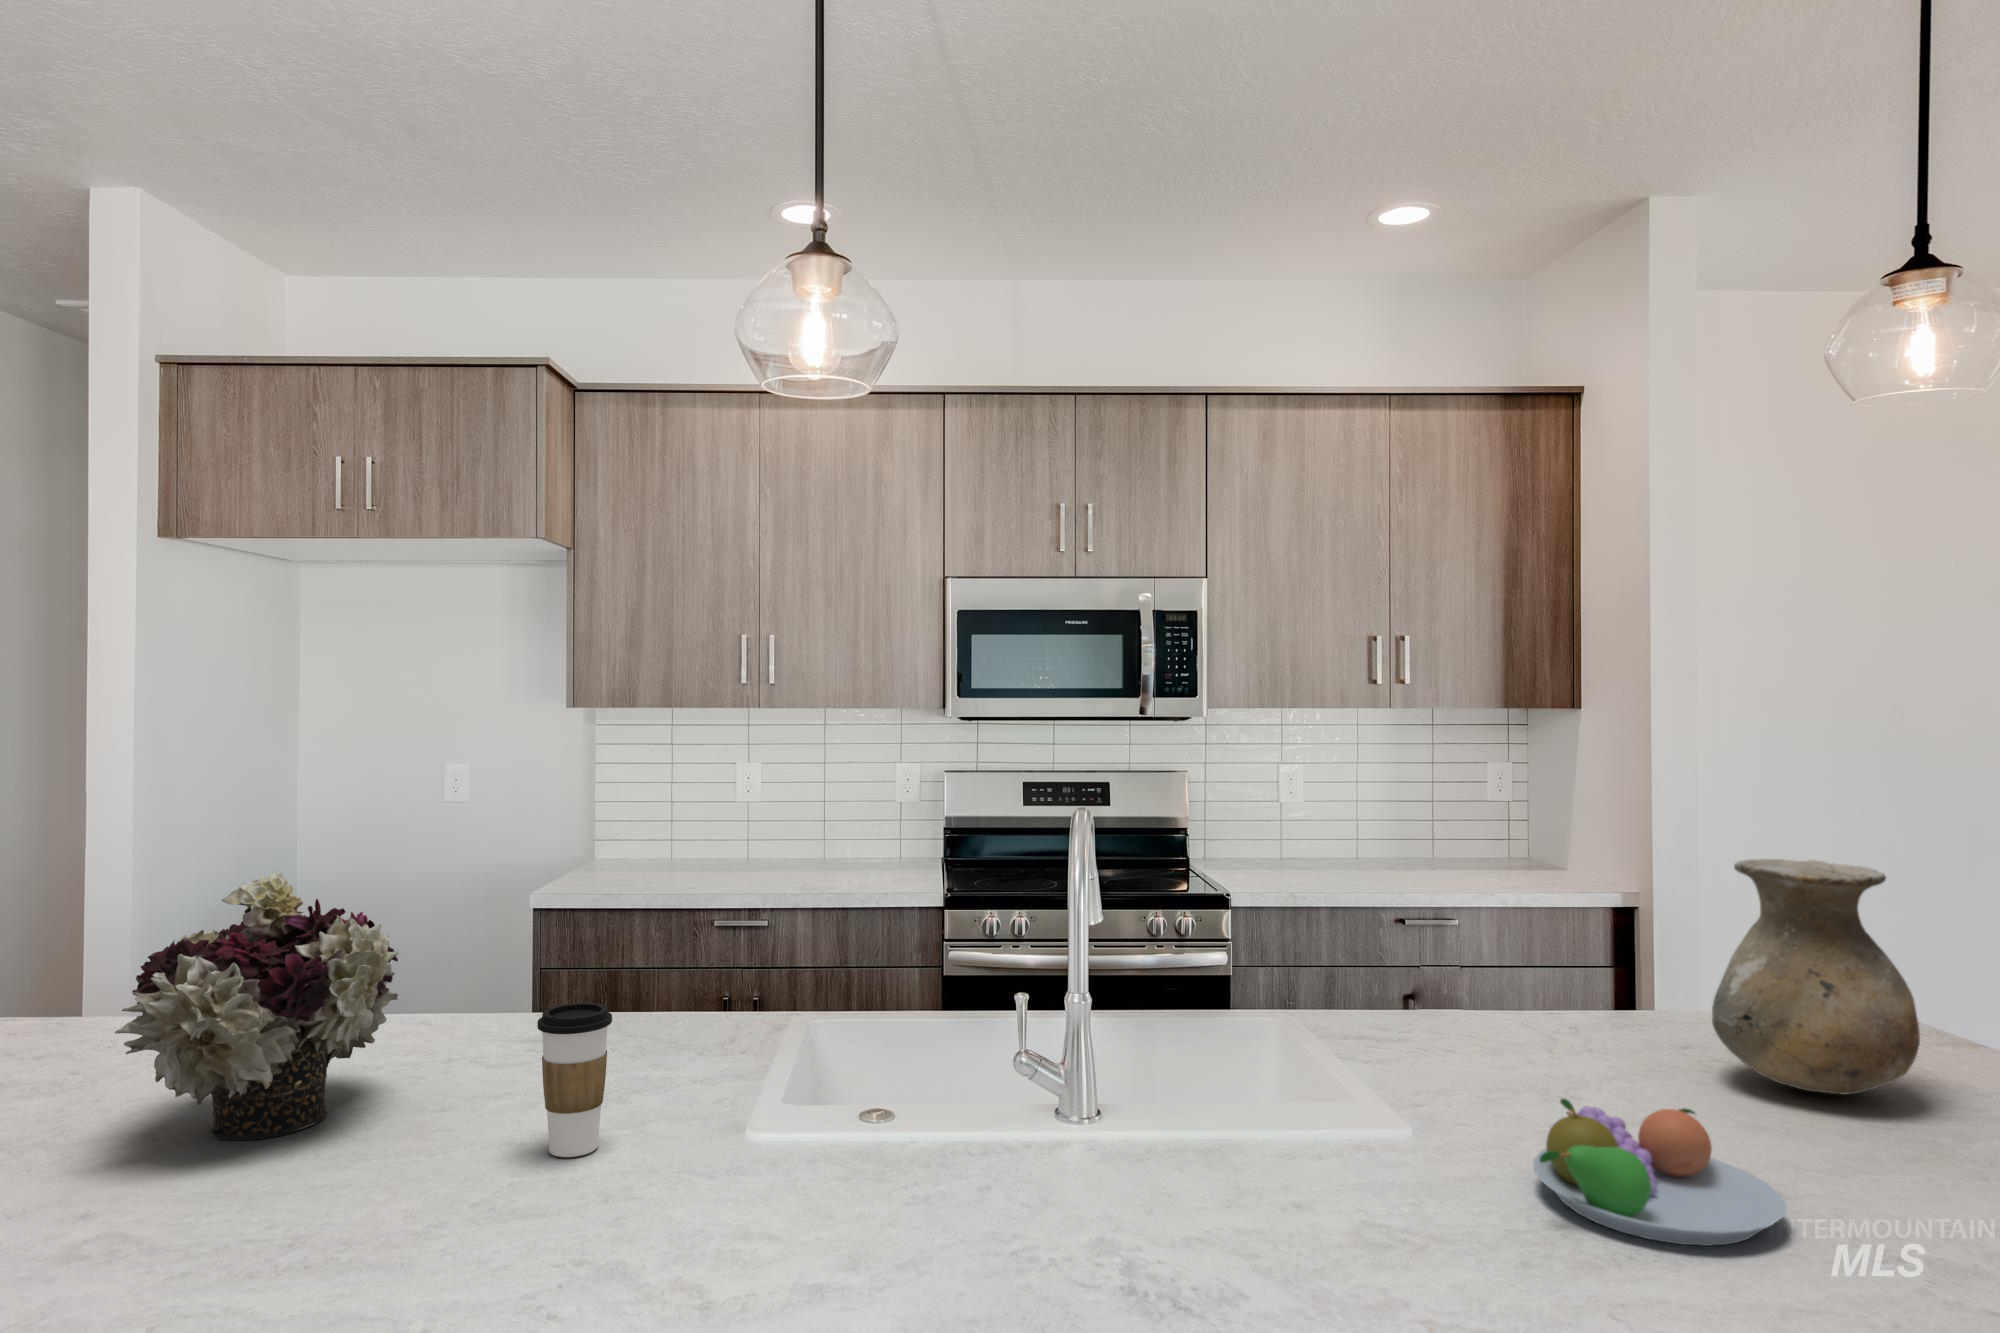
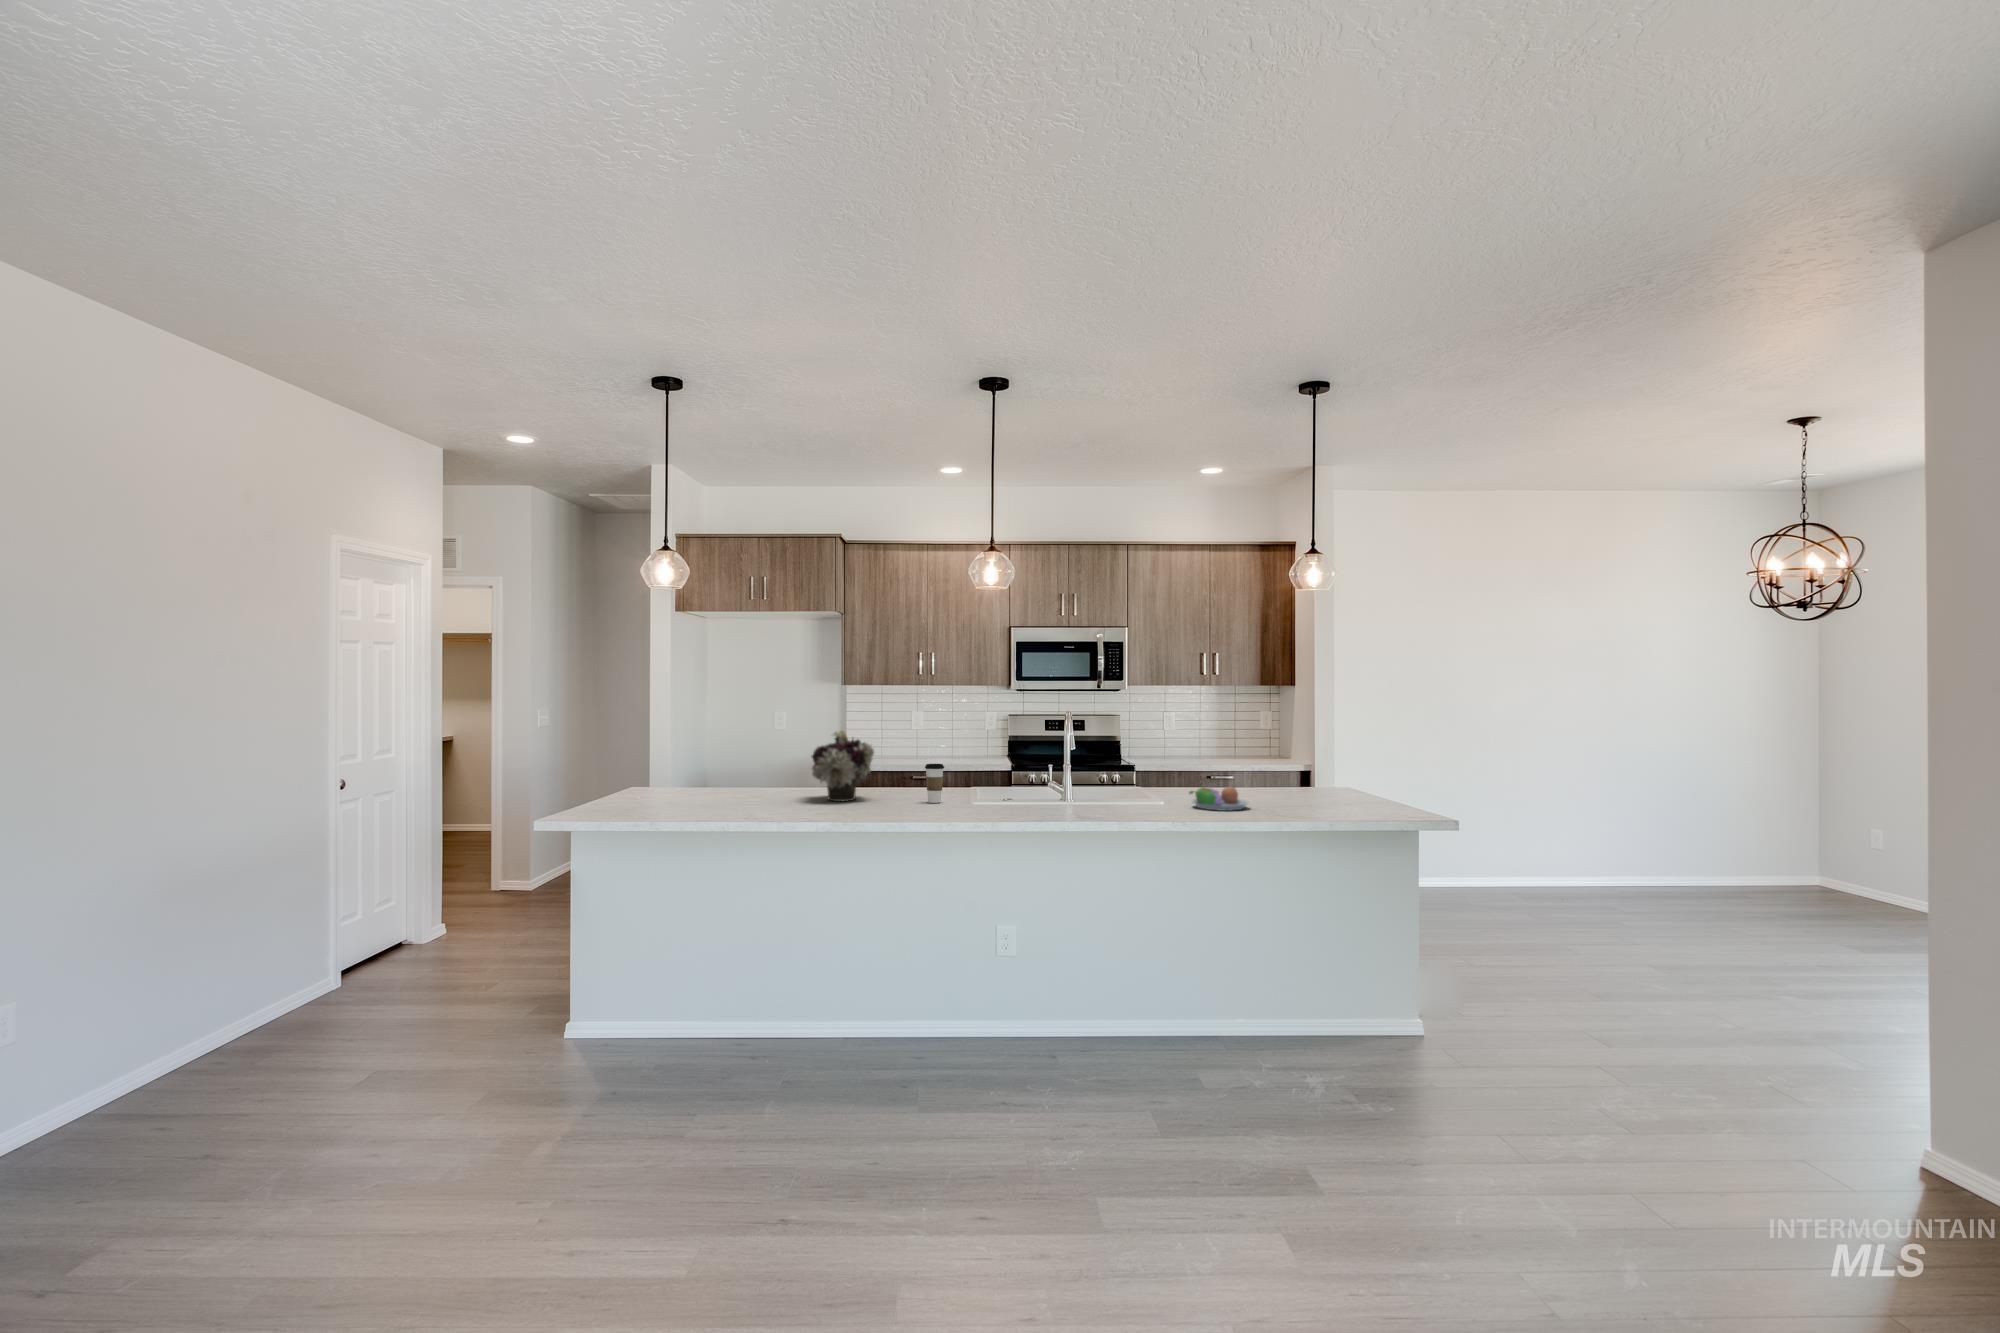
vase: present [1712,859,1920,1094] -> none [1266,730,1321,797]

